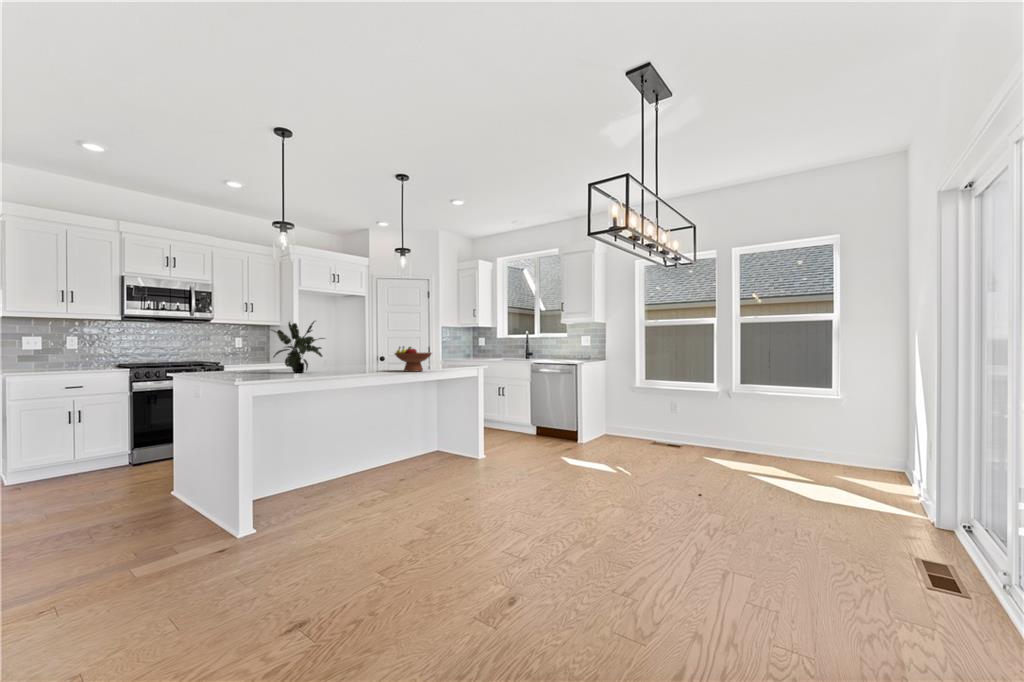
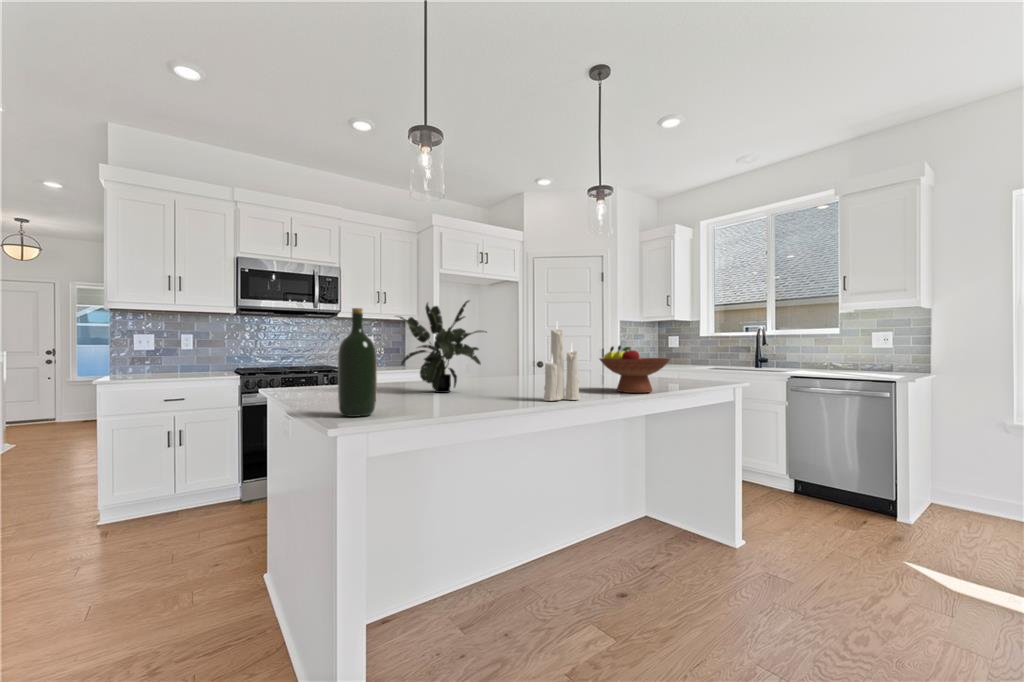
wine bottle: none [246,330,265,380] -> present [338,308,377,417]
candle: none [355,331,376,374] -> present [543,328,580,401]

